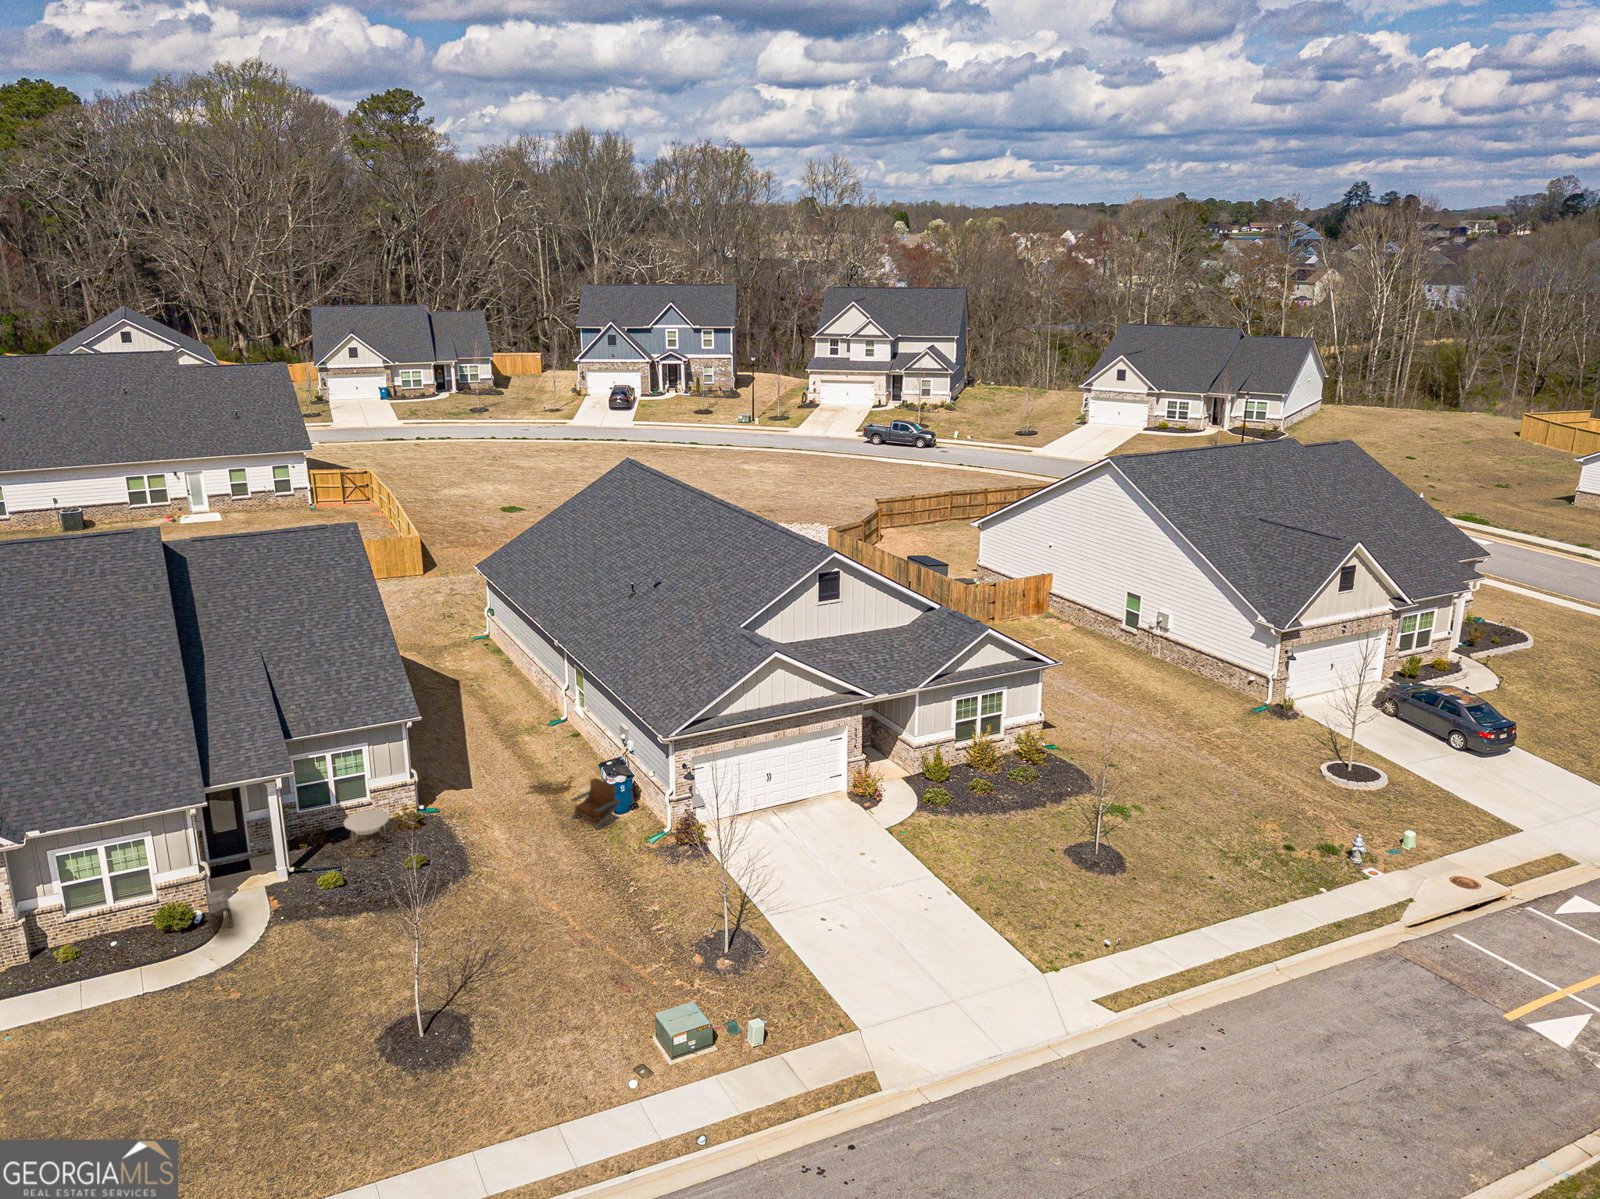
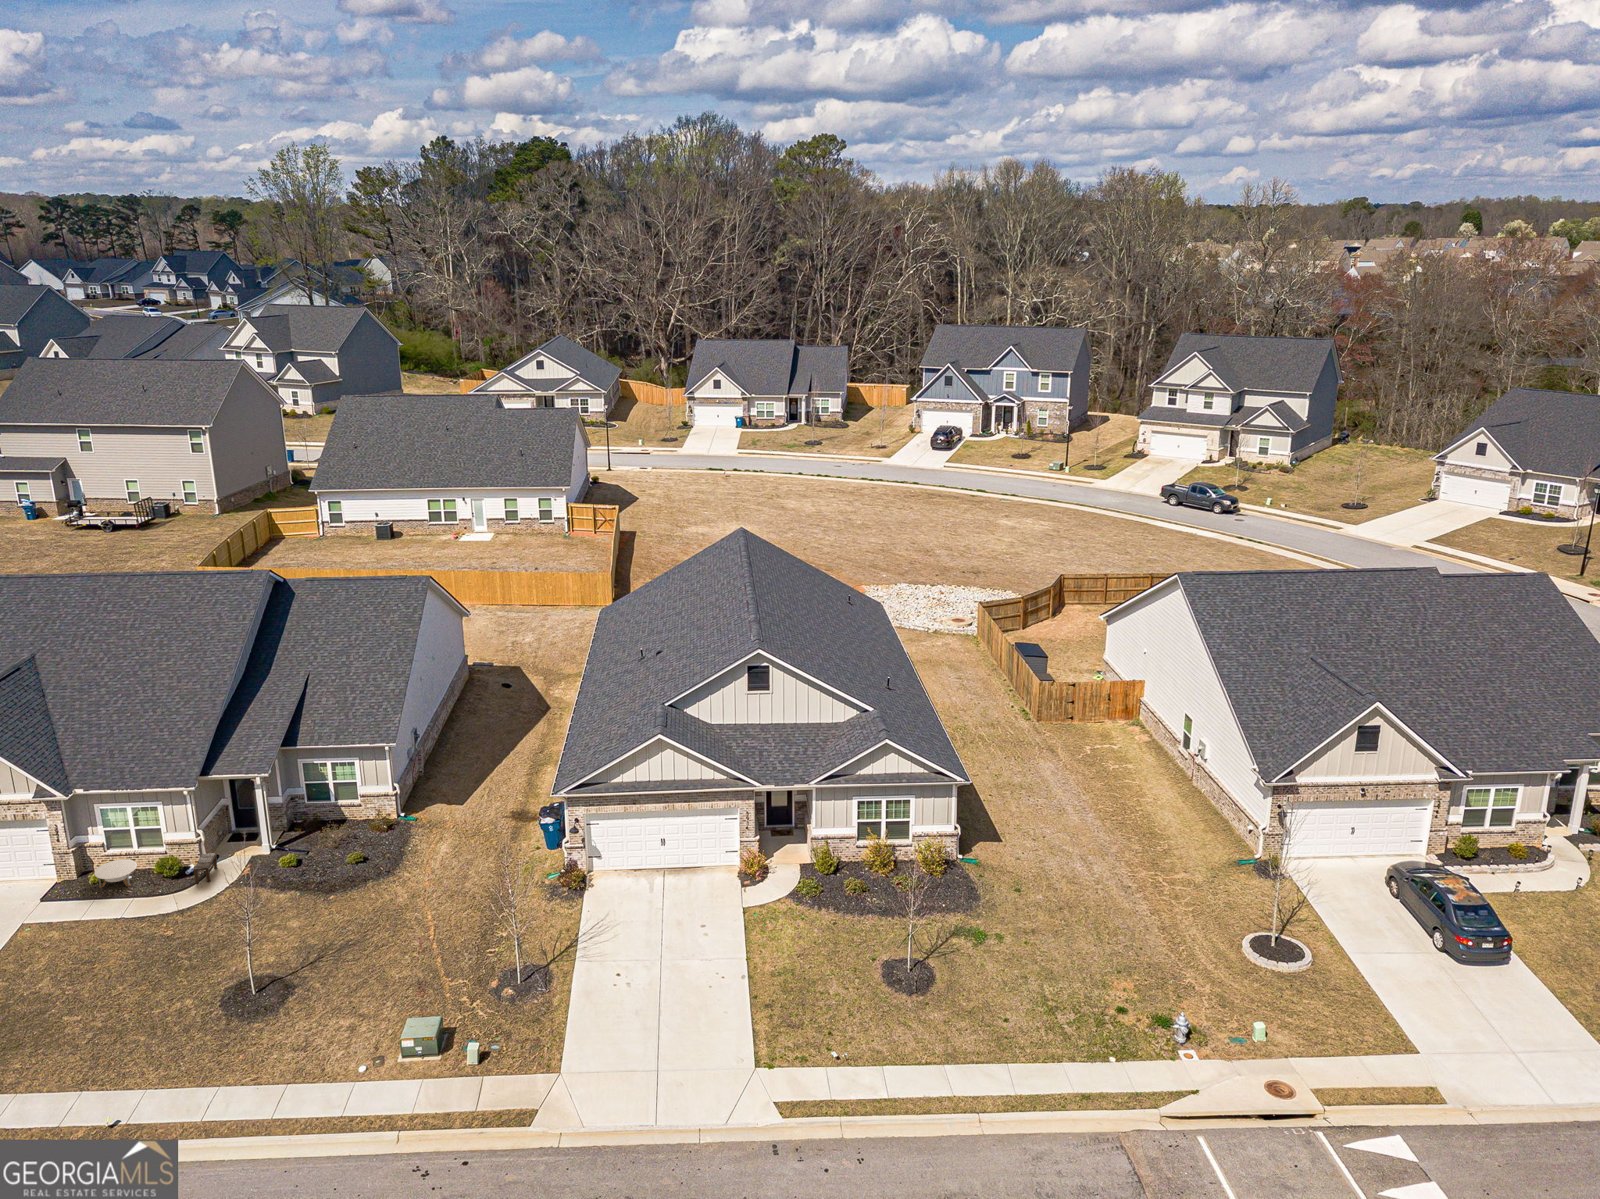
lounge chair: present [572,778,621,830] -> none [499,816,537,861]
round table: present [344,810,389,844] -> present [94,859,137,888]

